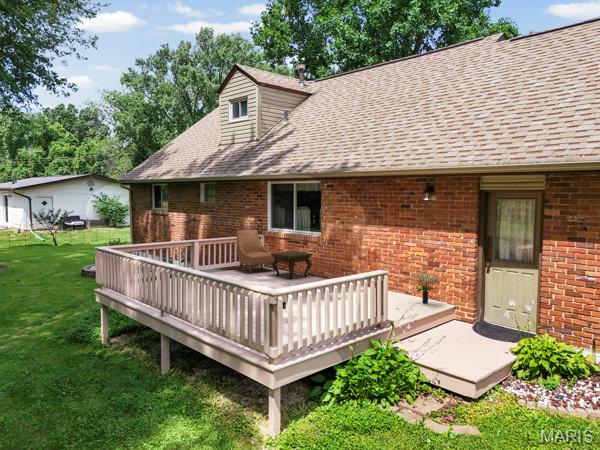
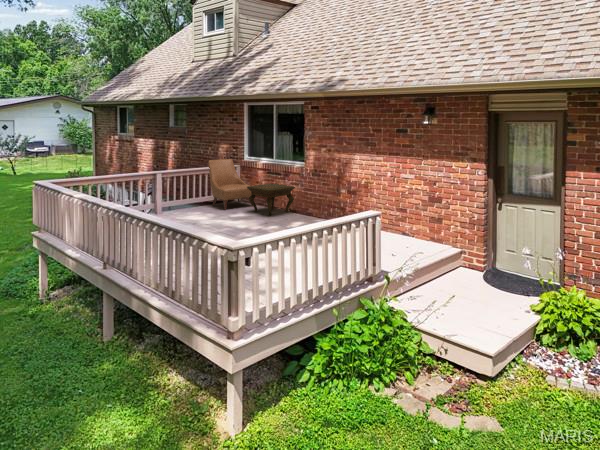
potted plant: present [411,273,441,304] -> none [408,210,445,247]

